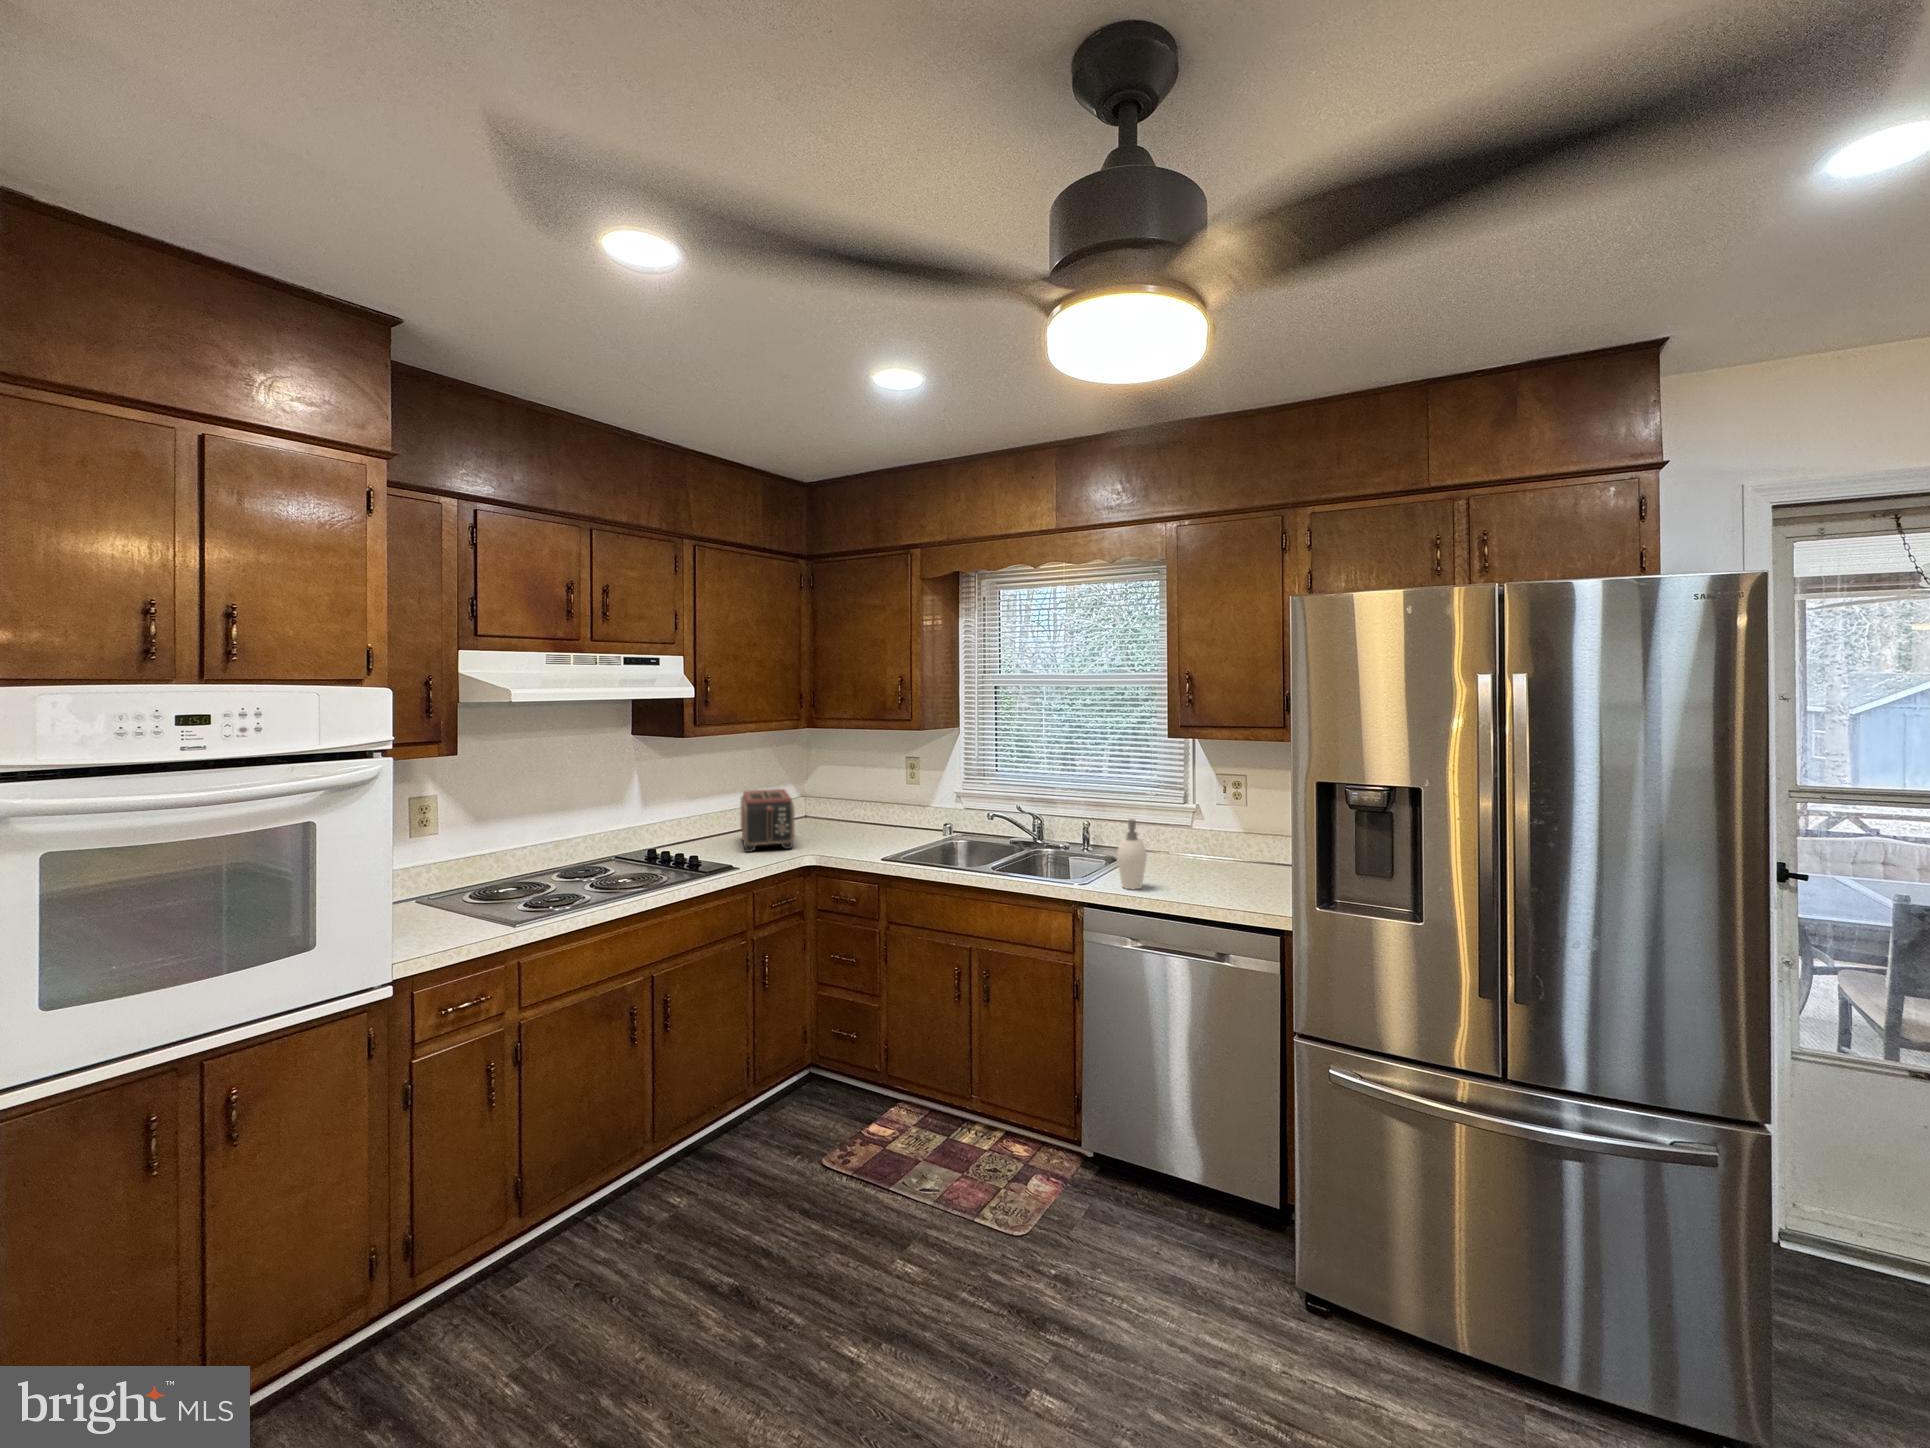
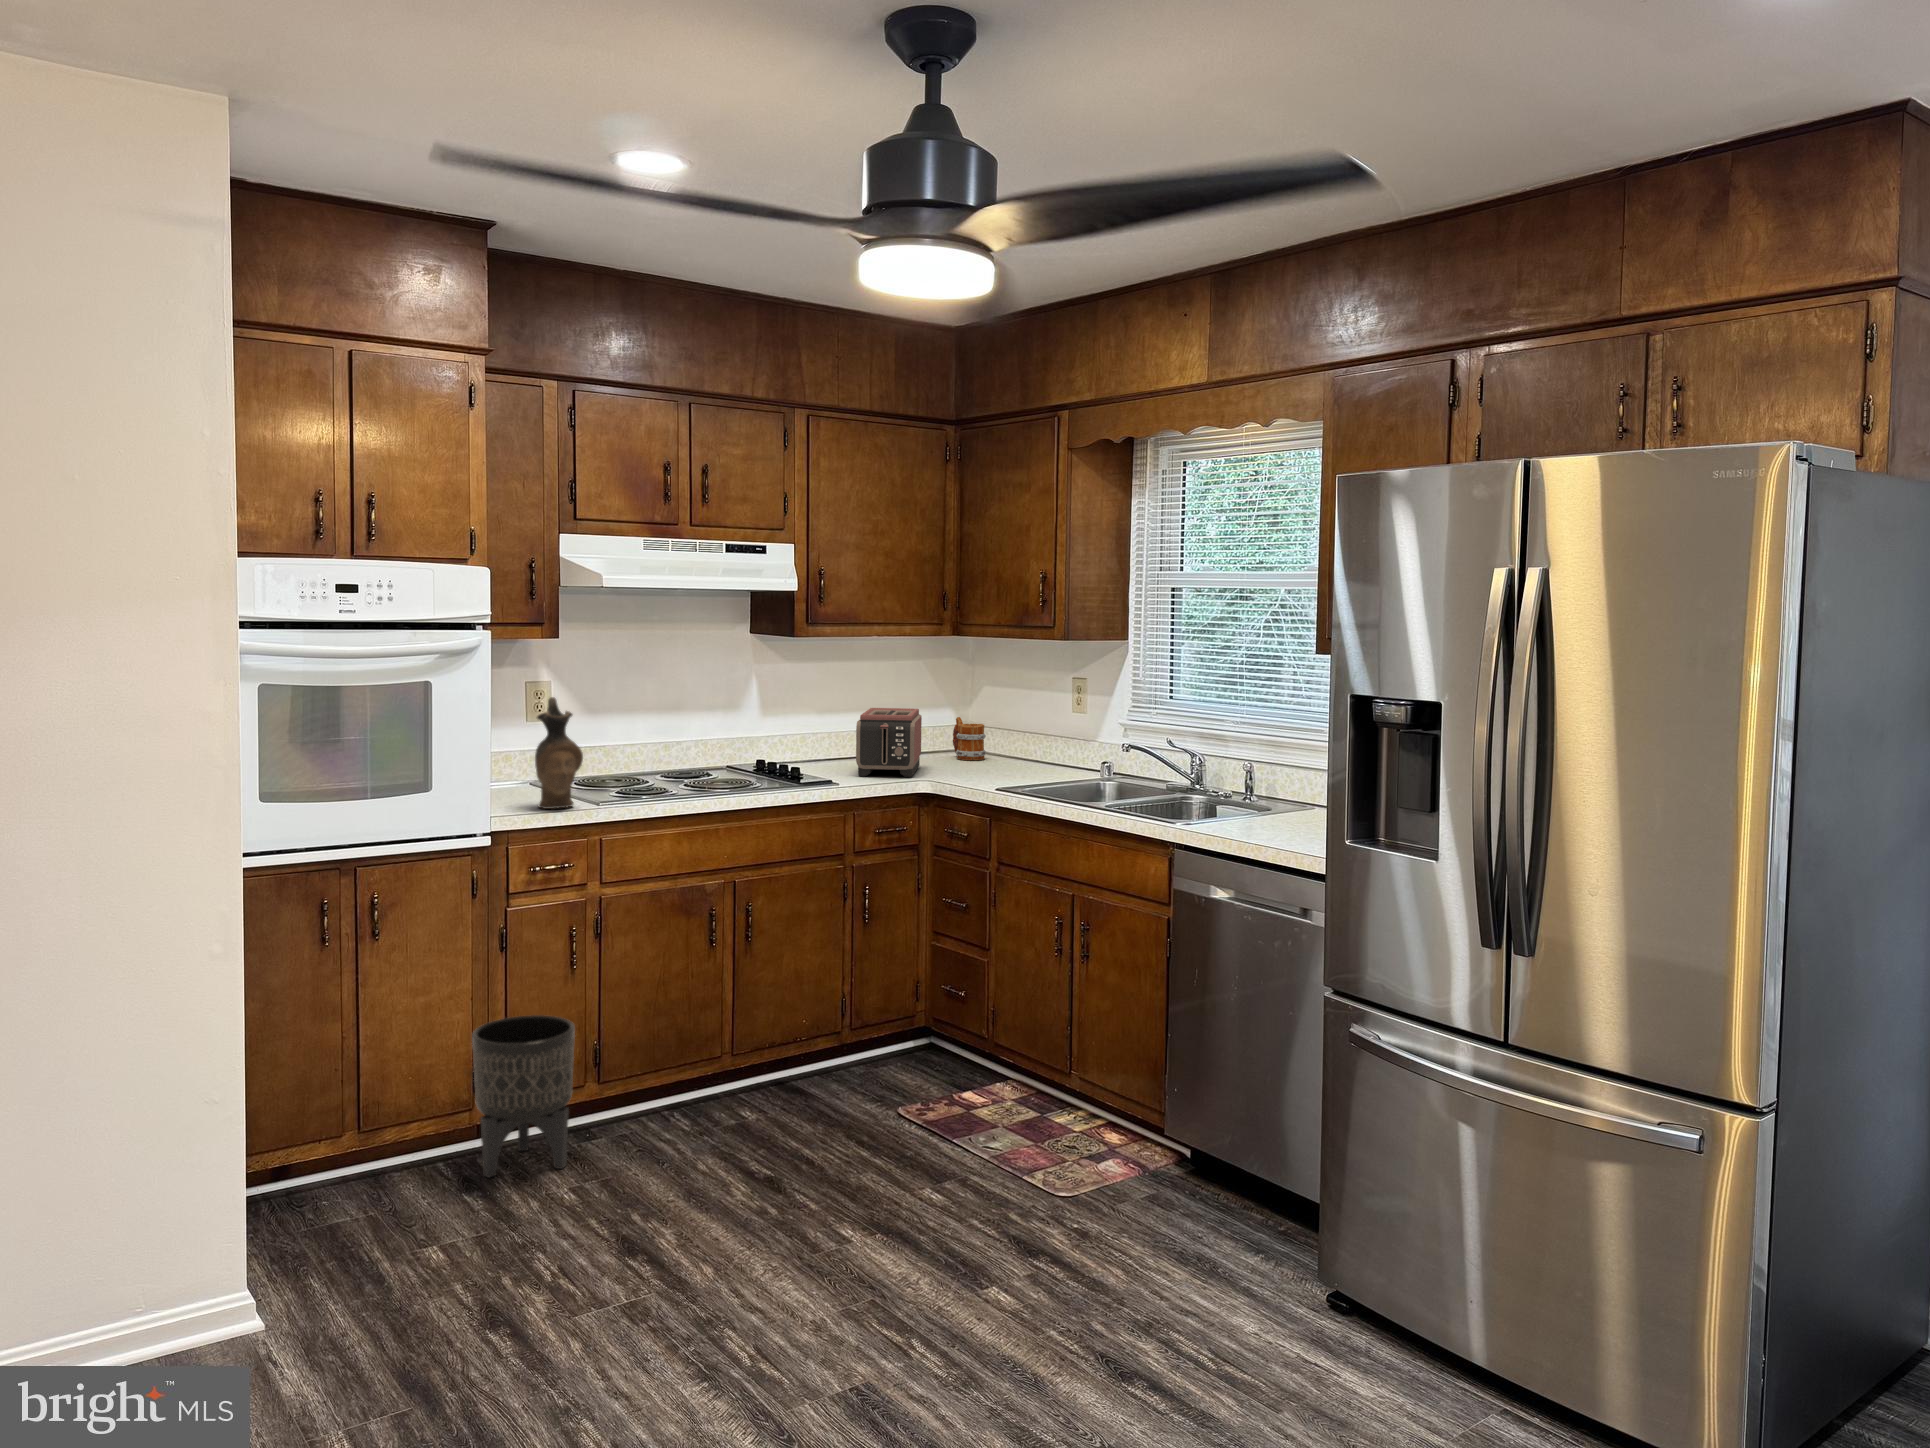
mug: none [799,790,828,825] -> present [953,717,986,760]
ceramic pitcher: none [443,817,501,938] -> present [535,697,583,809]
soap dispenser: present [1117,819,1147,889] -> none [1234,751,1284,838]
planter: none [371,1167,505,1393] -> present [472,1015,575,1178]

